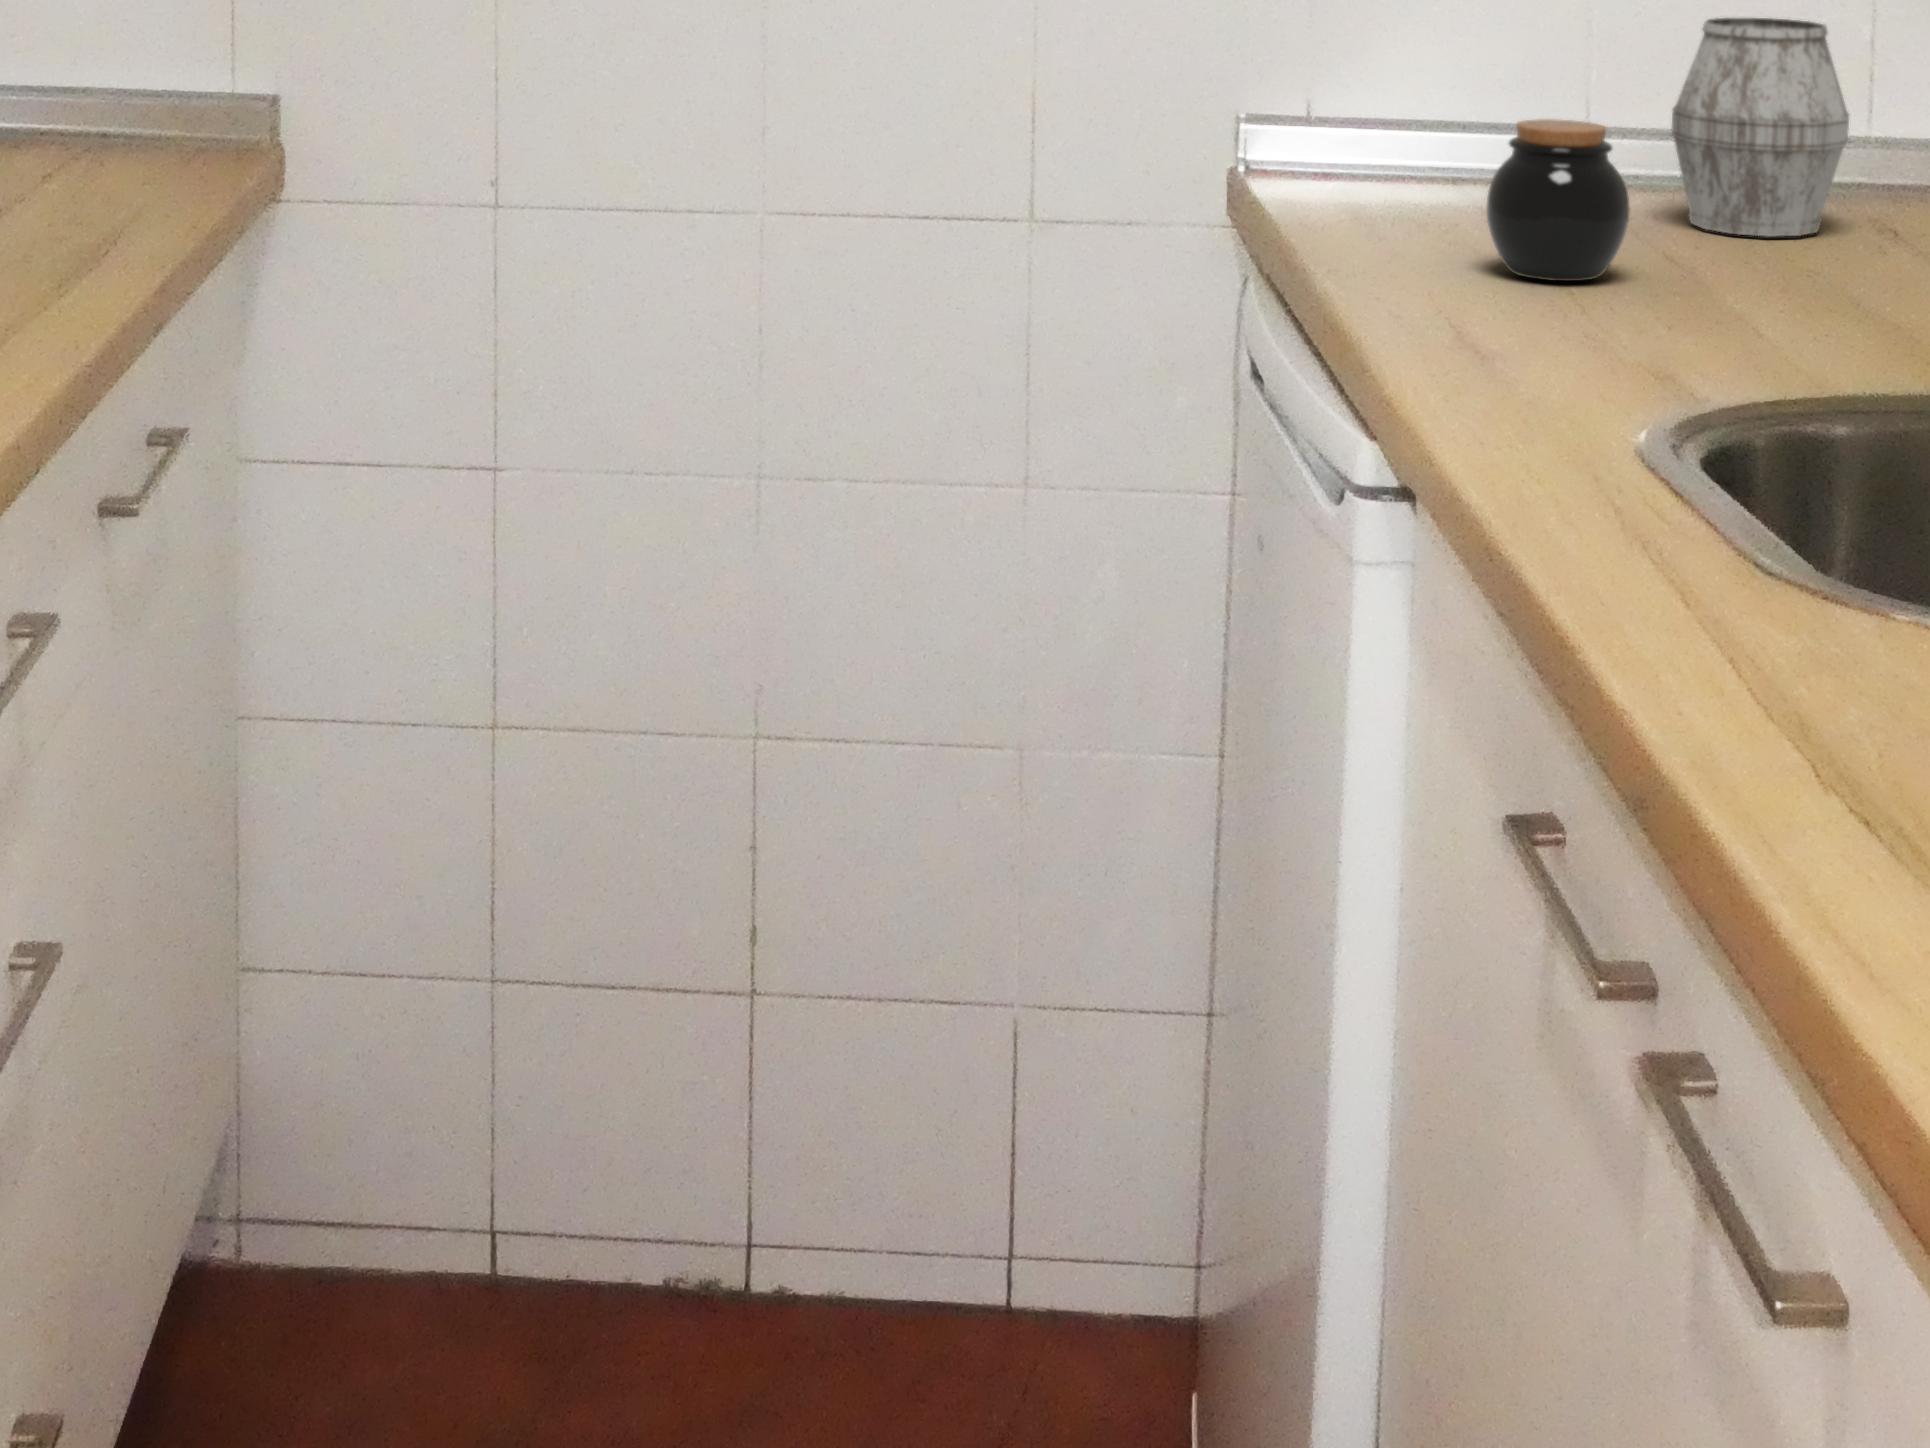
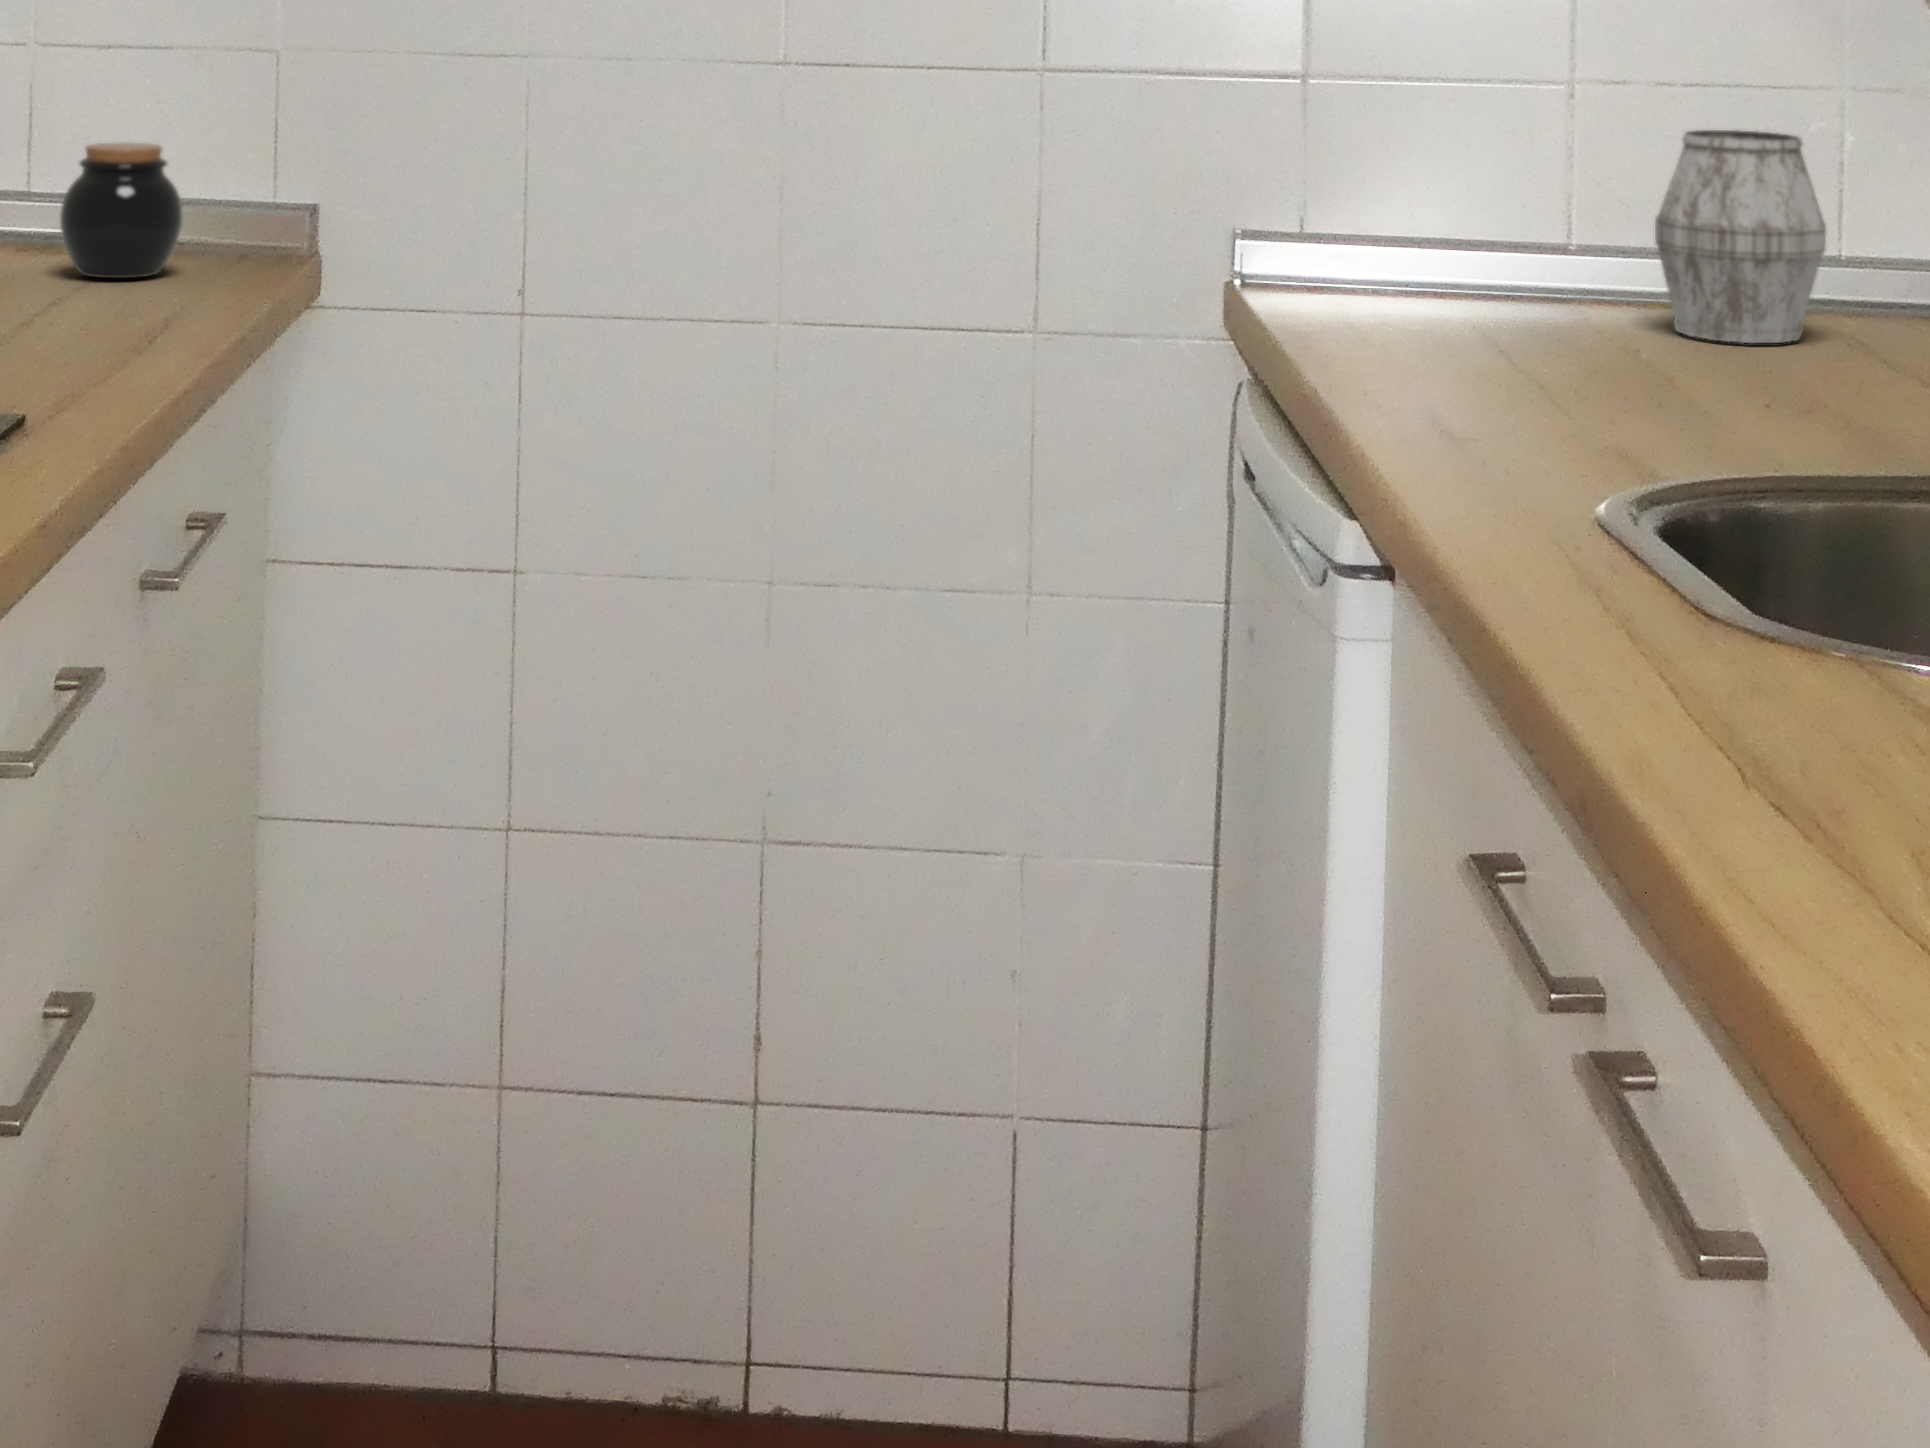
jar: present [1486,119,1630,281] -> present [60,143,182,278]

